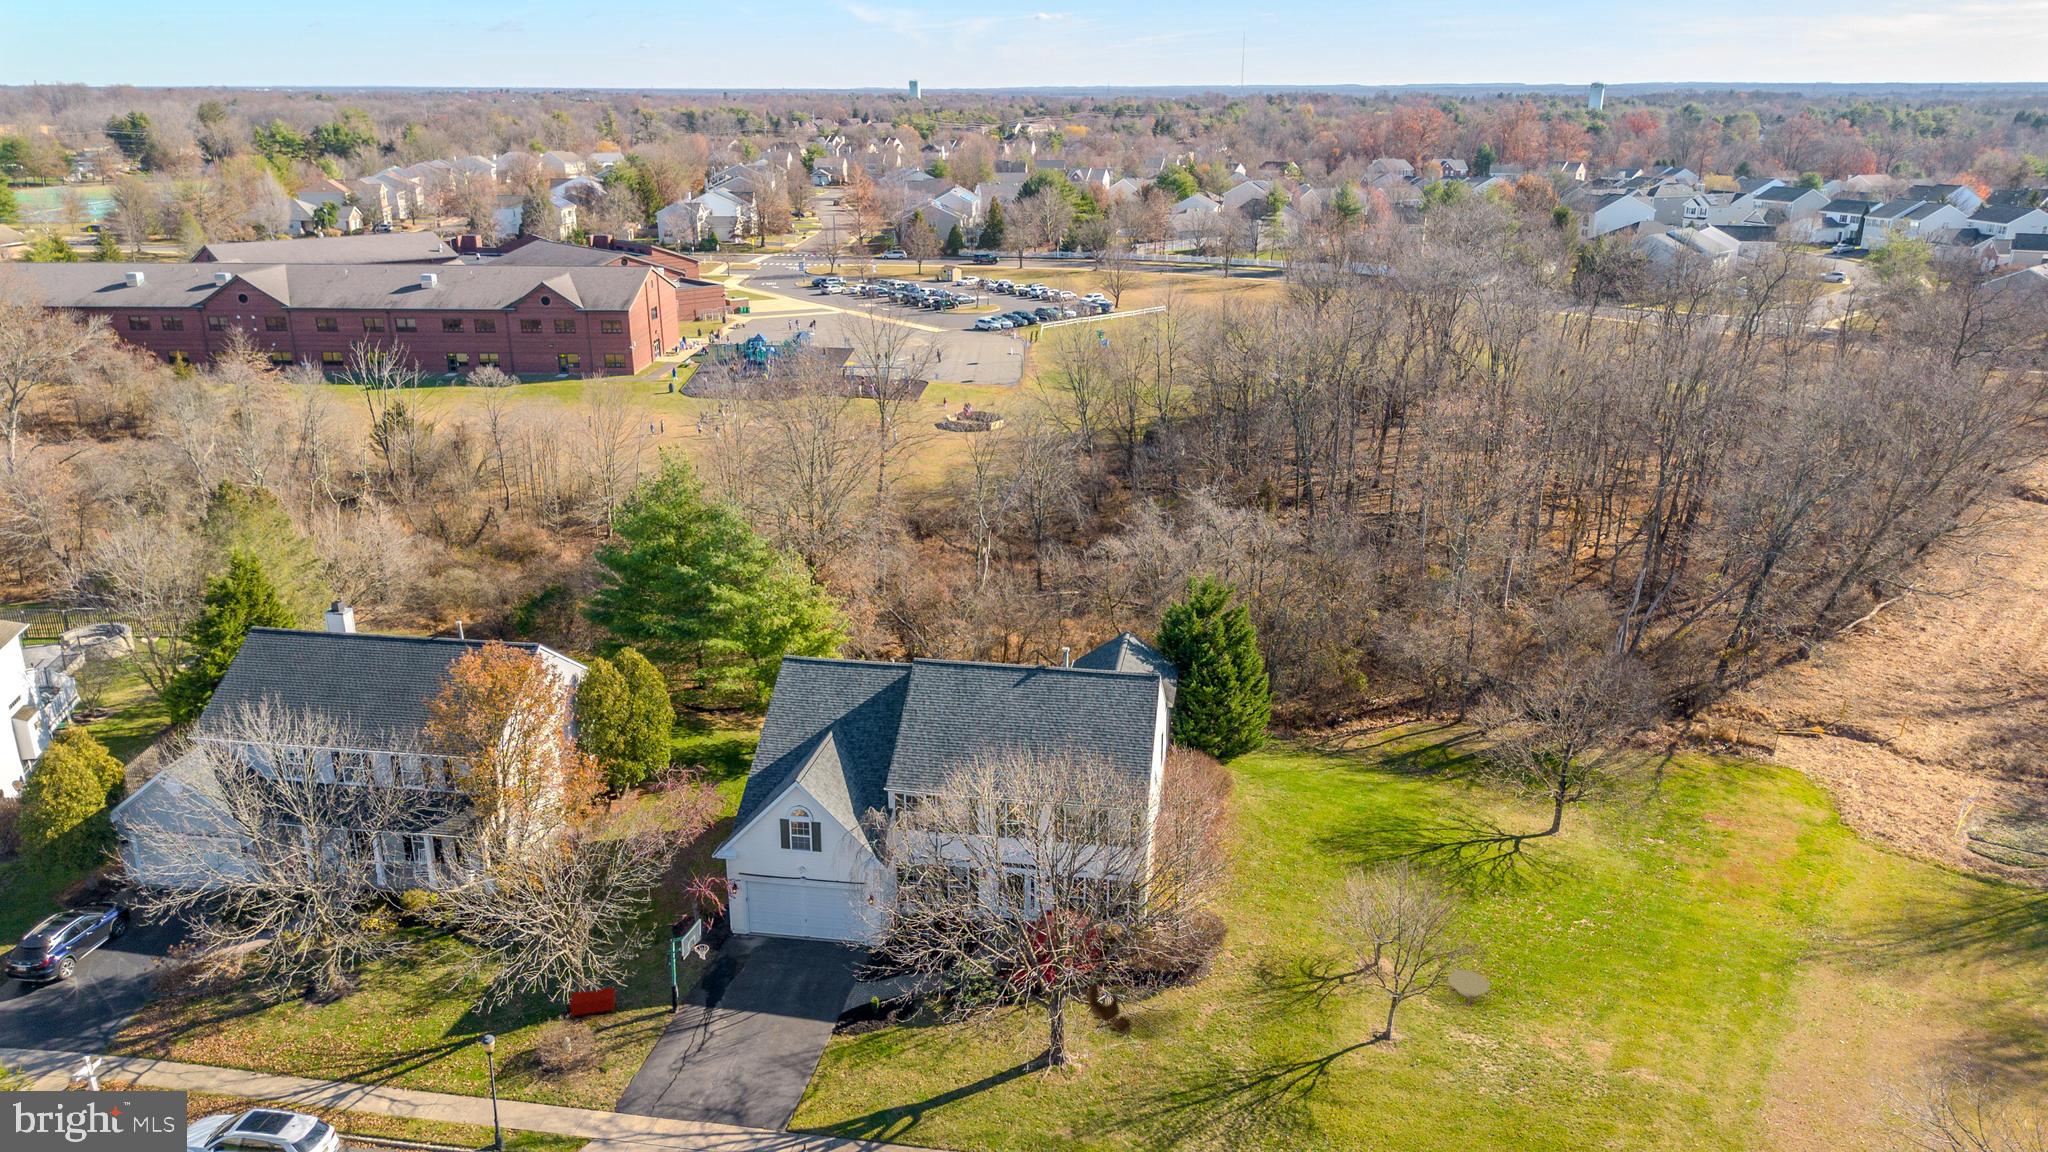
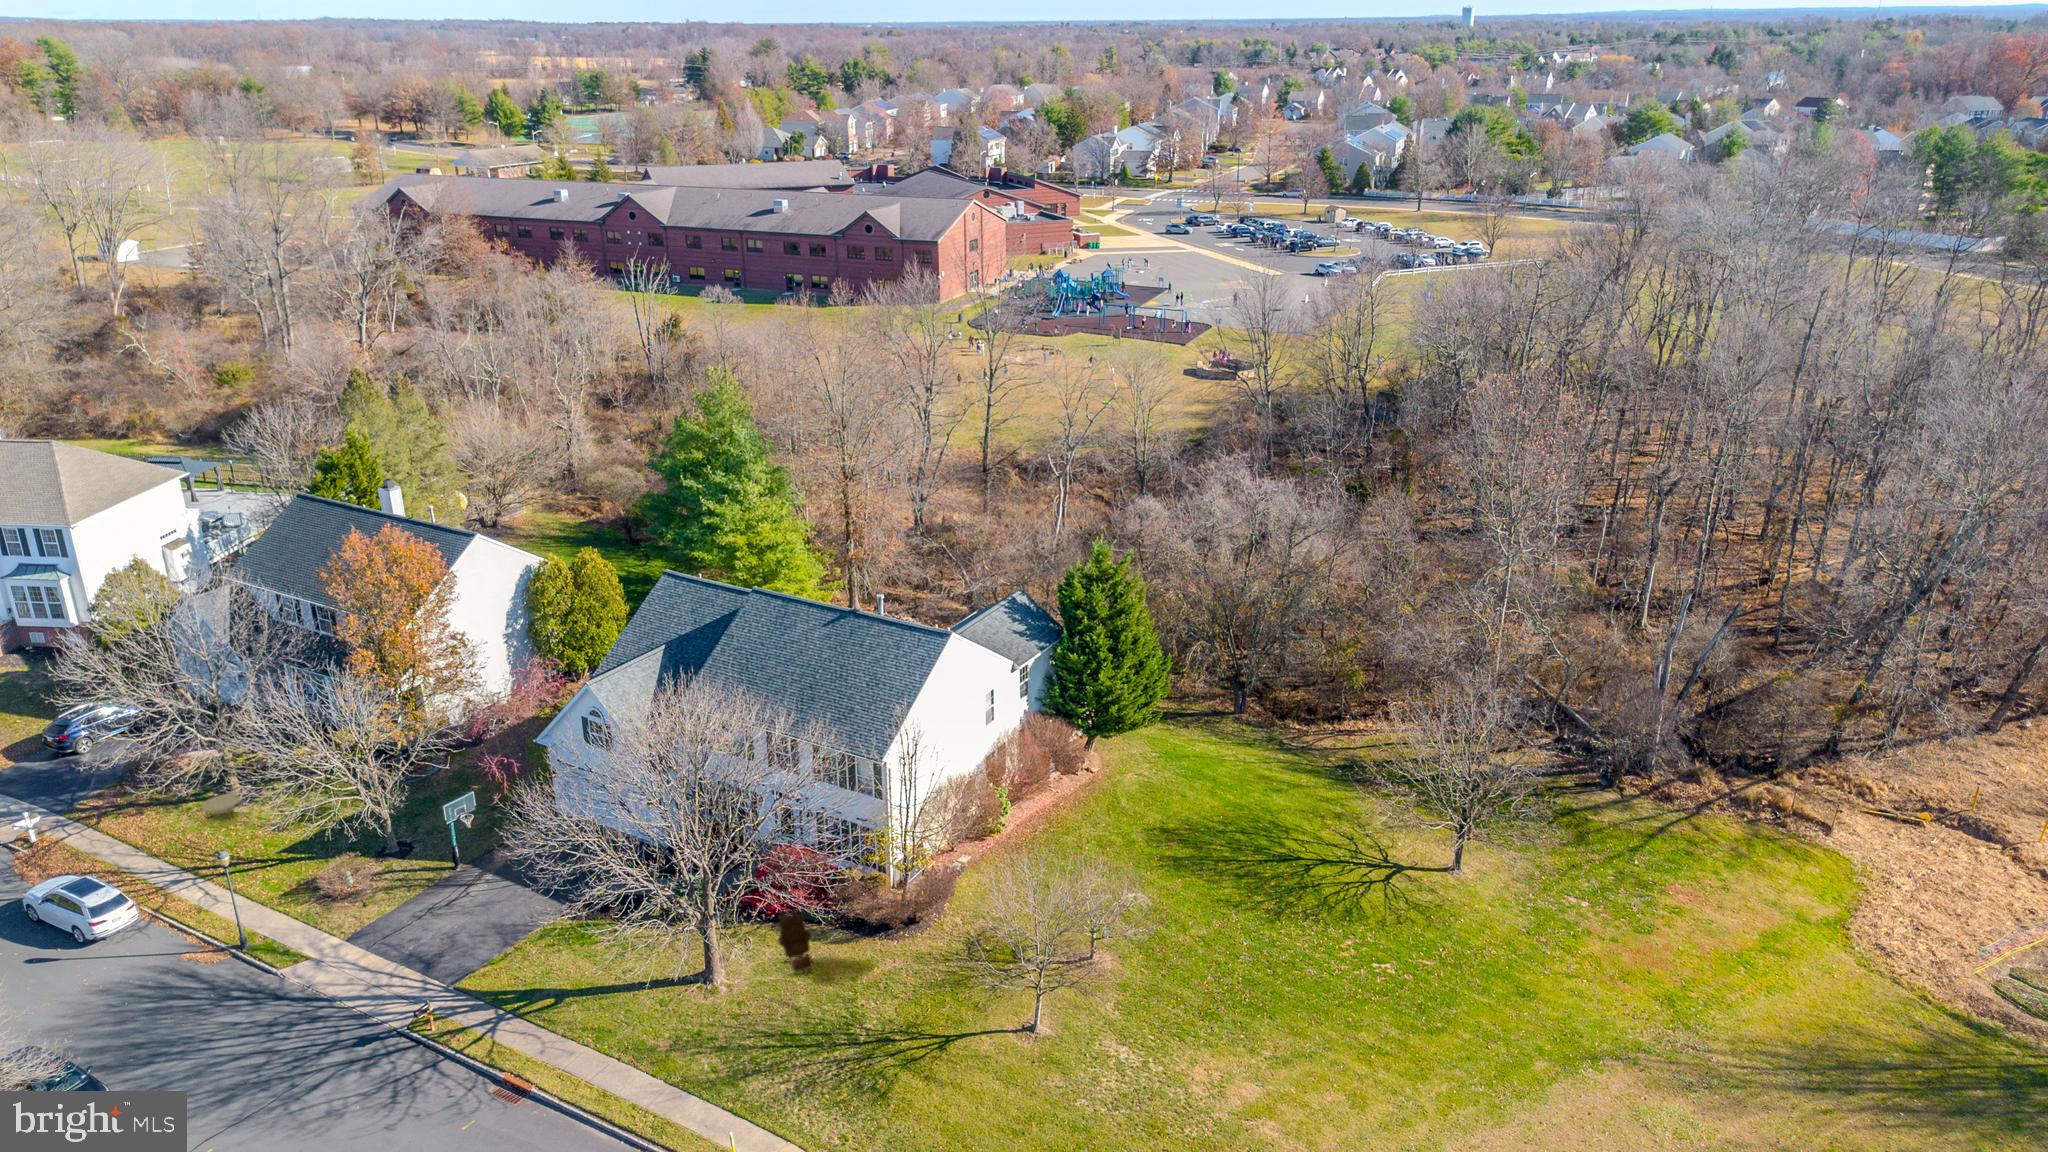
round table: present [1448,970,1490,1007] -> present [201,794,240,819]
bench: present [570,987,615,1018] -> none [372,836,418,861]

